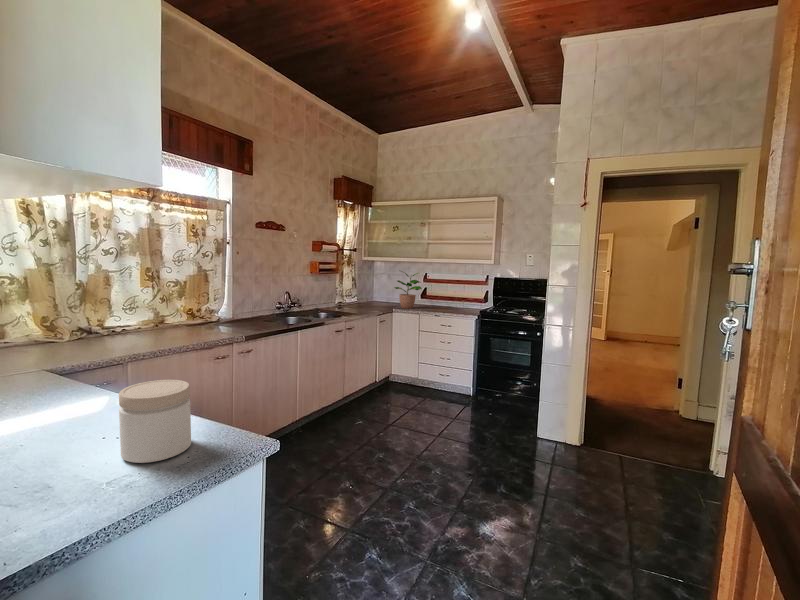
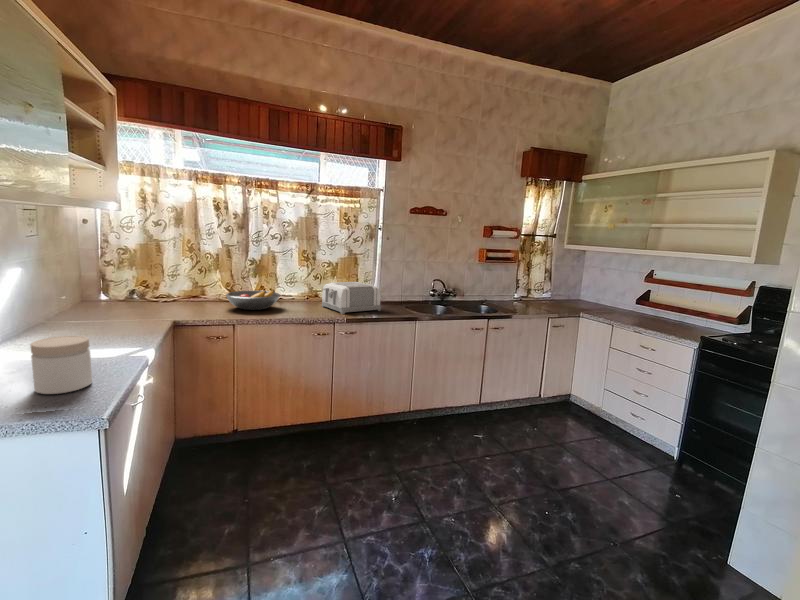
potted plant: present [394,271,422,309] -> none [583,263,631,315]
toaster: none [186,300,257,334] -> present [322,282,381,314]
fruit bowl: none [64,318,147,347] -> present [226,291,280,310]

